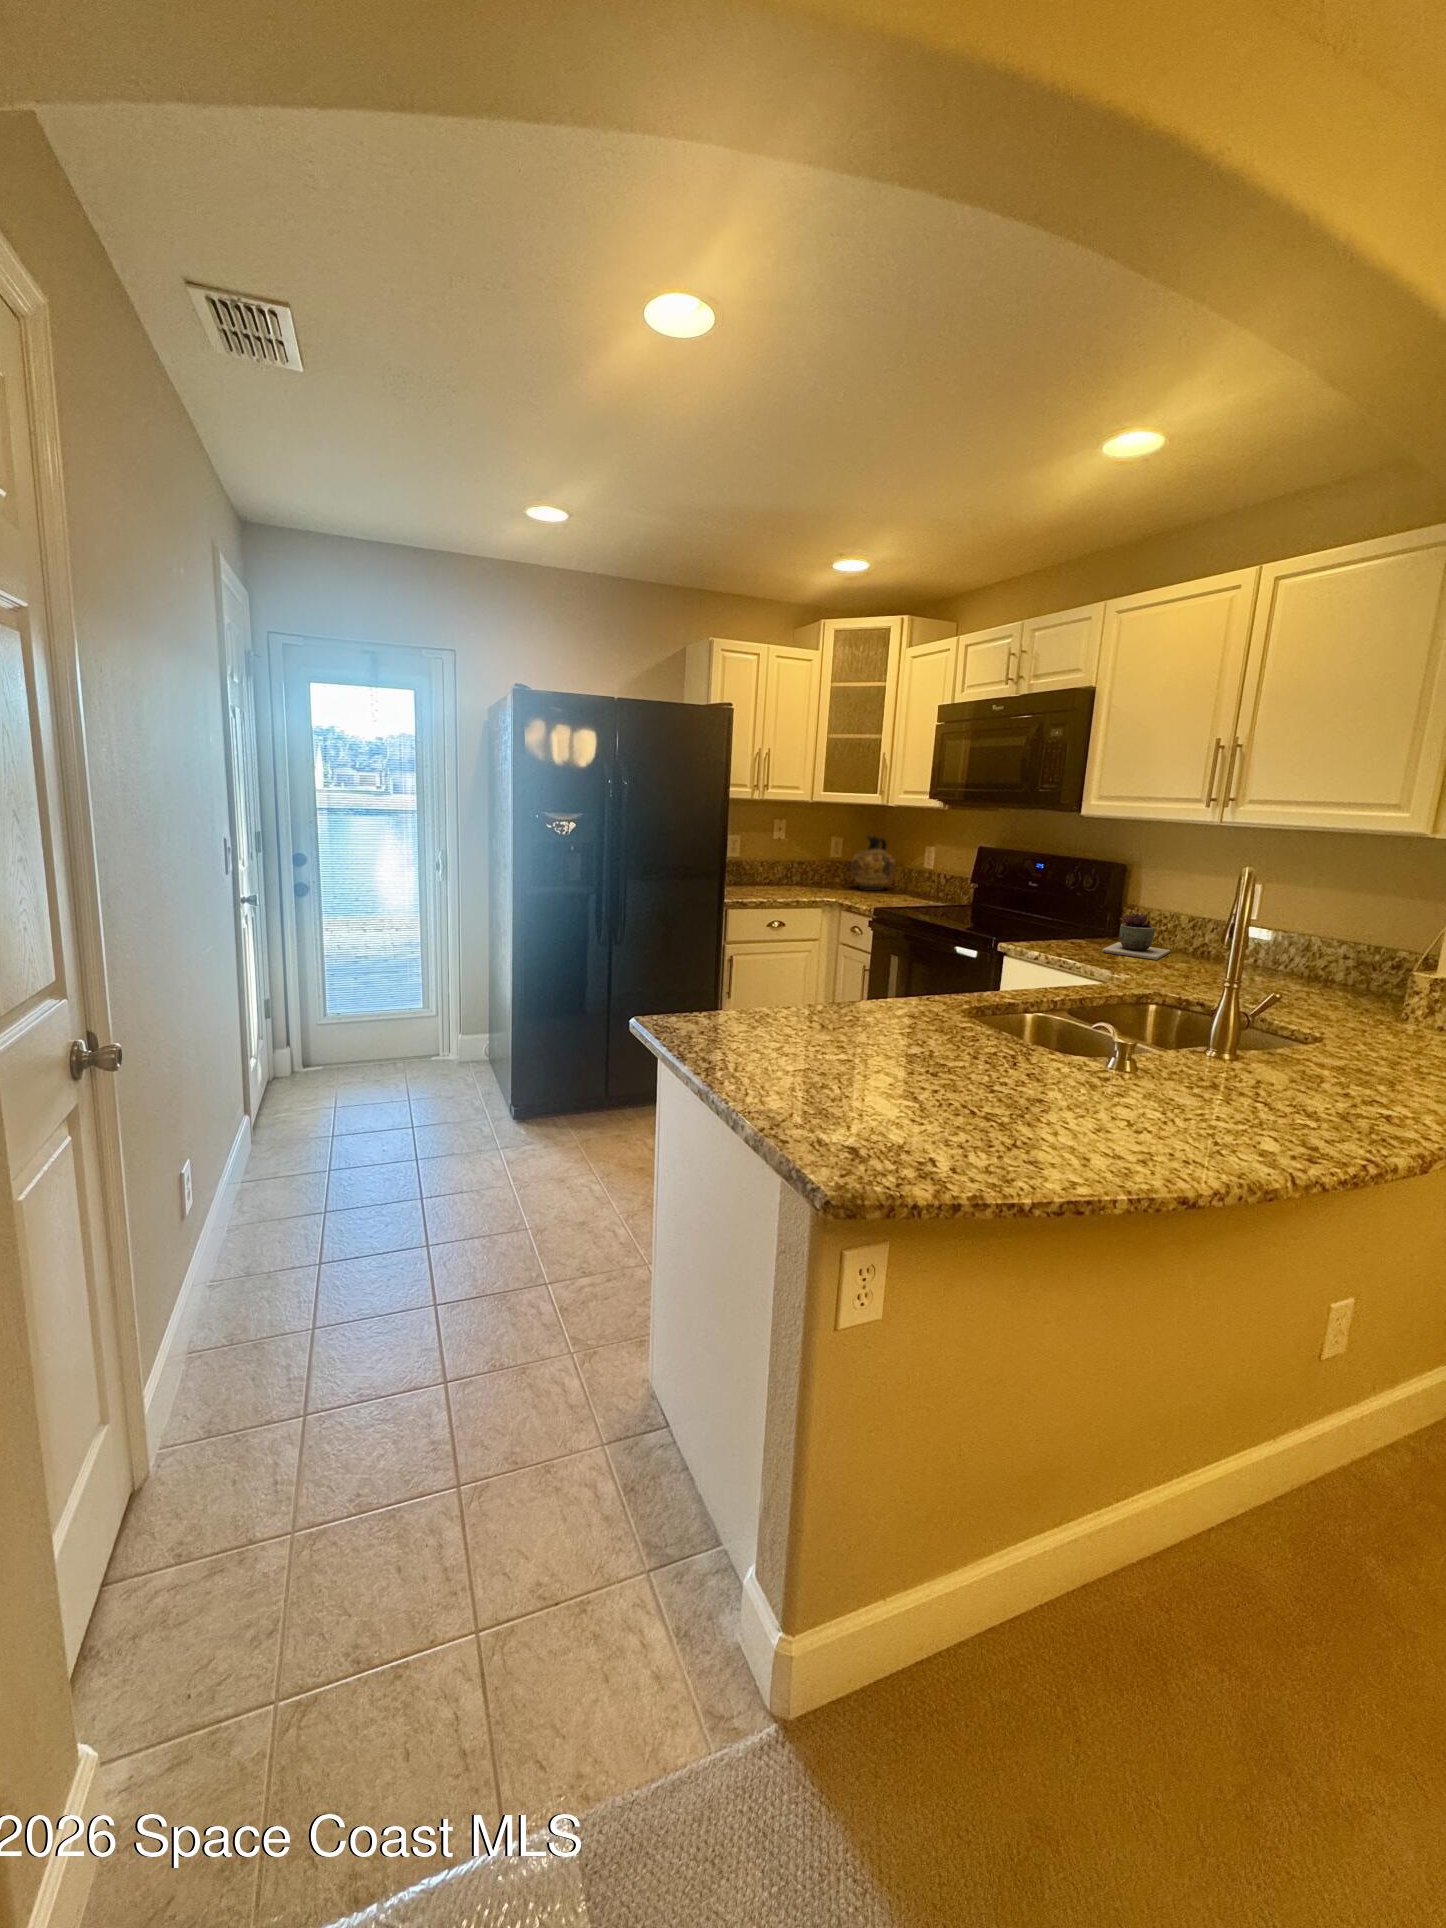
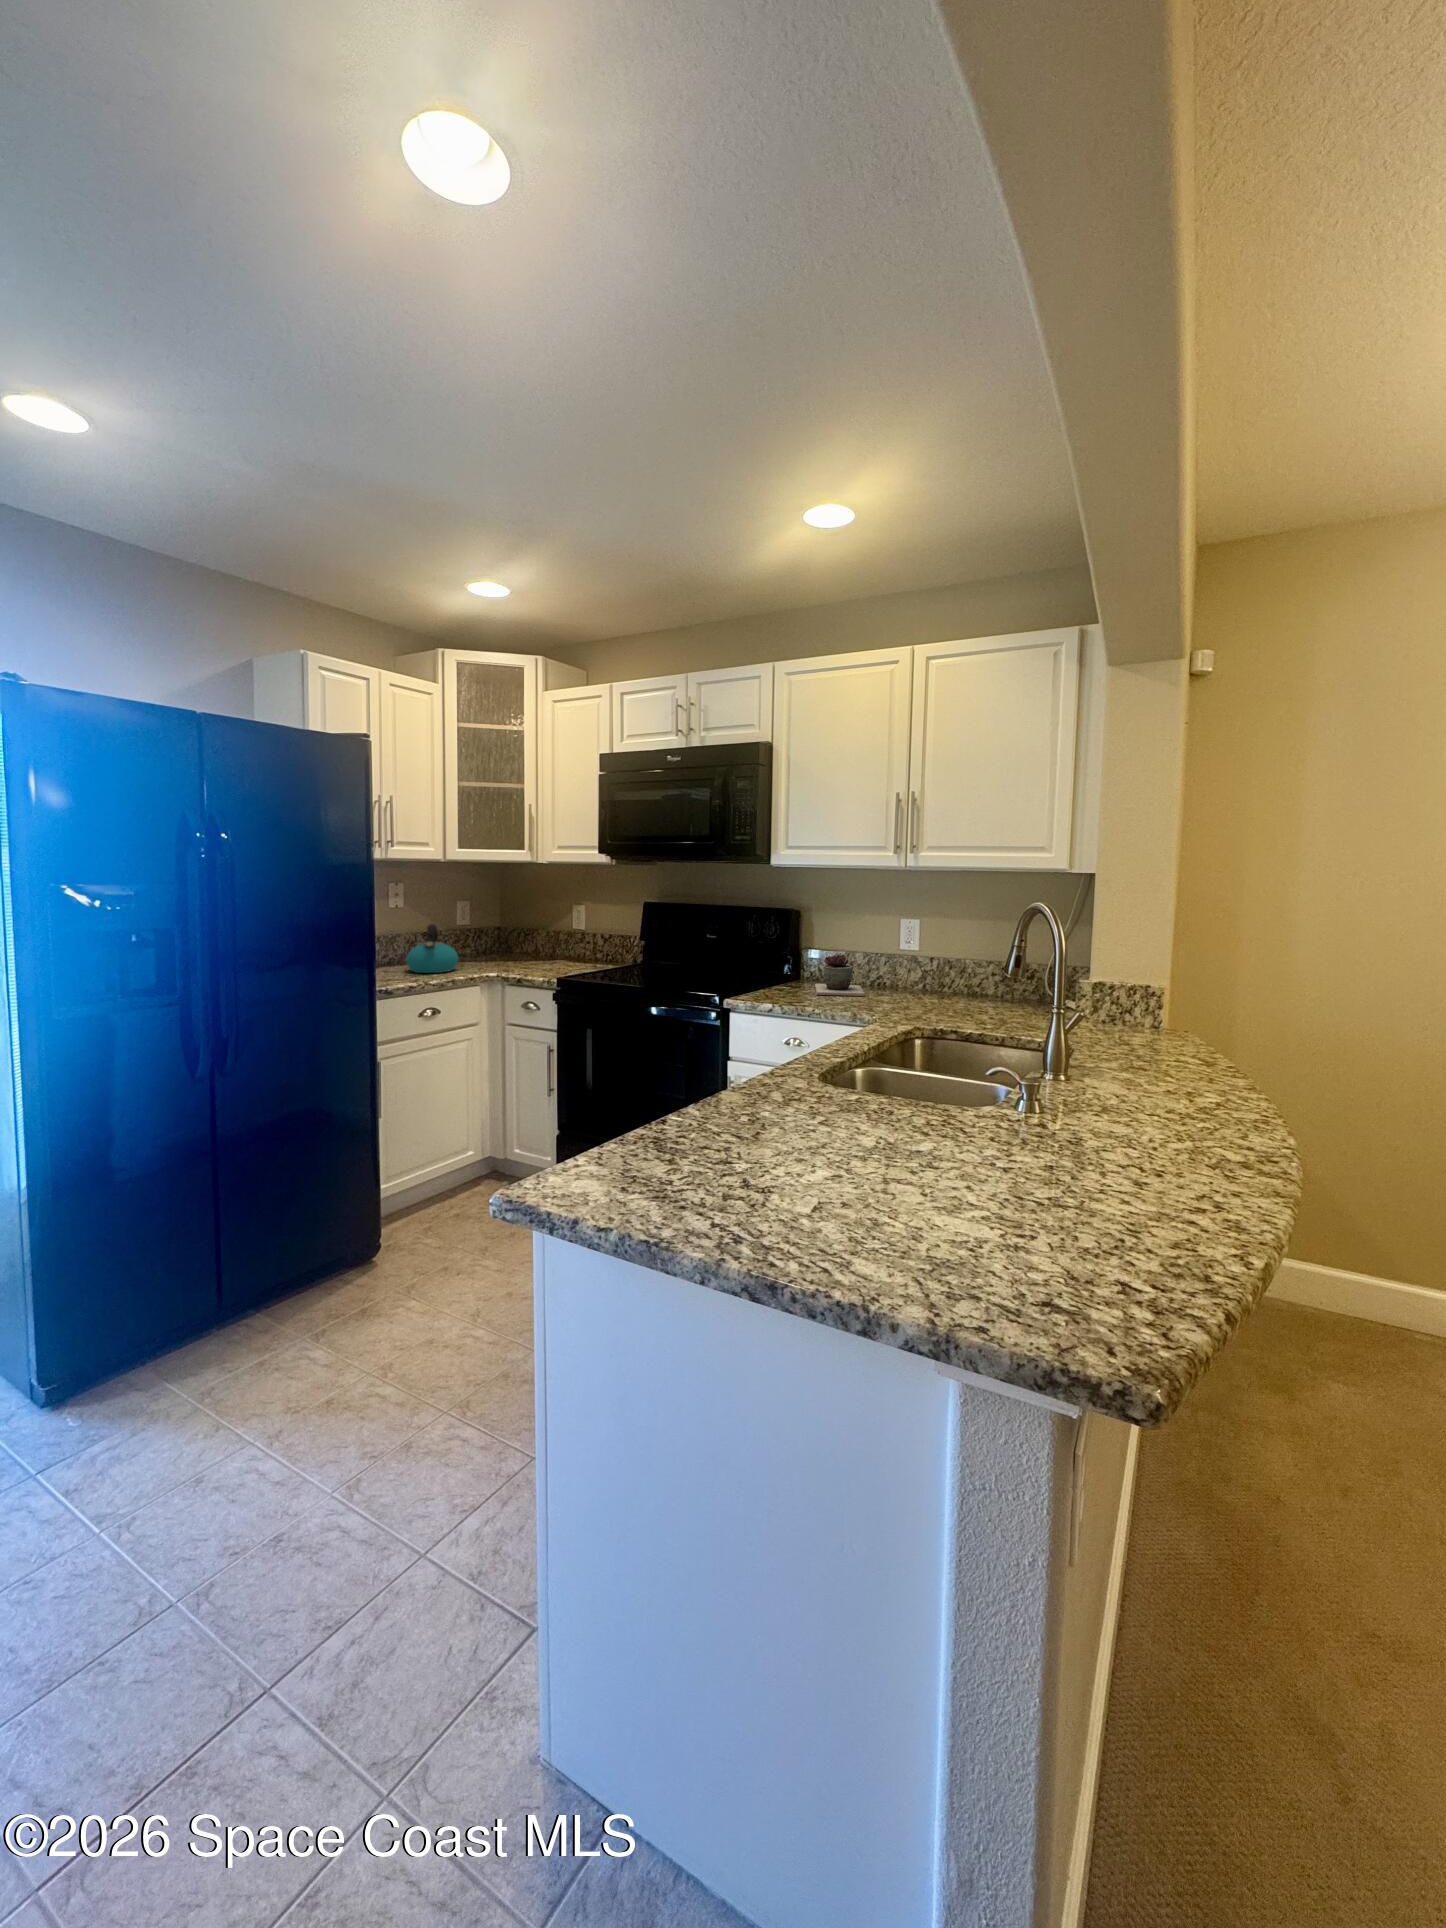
ceramic jug: present [851,835,895,890] -> none [491,897,542,958]
kettle: none [772,855,812,895] -> present [406,924,459,973]

